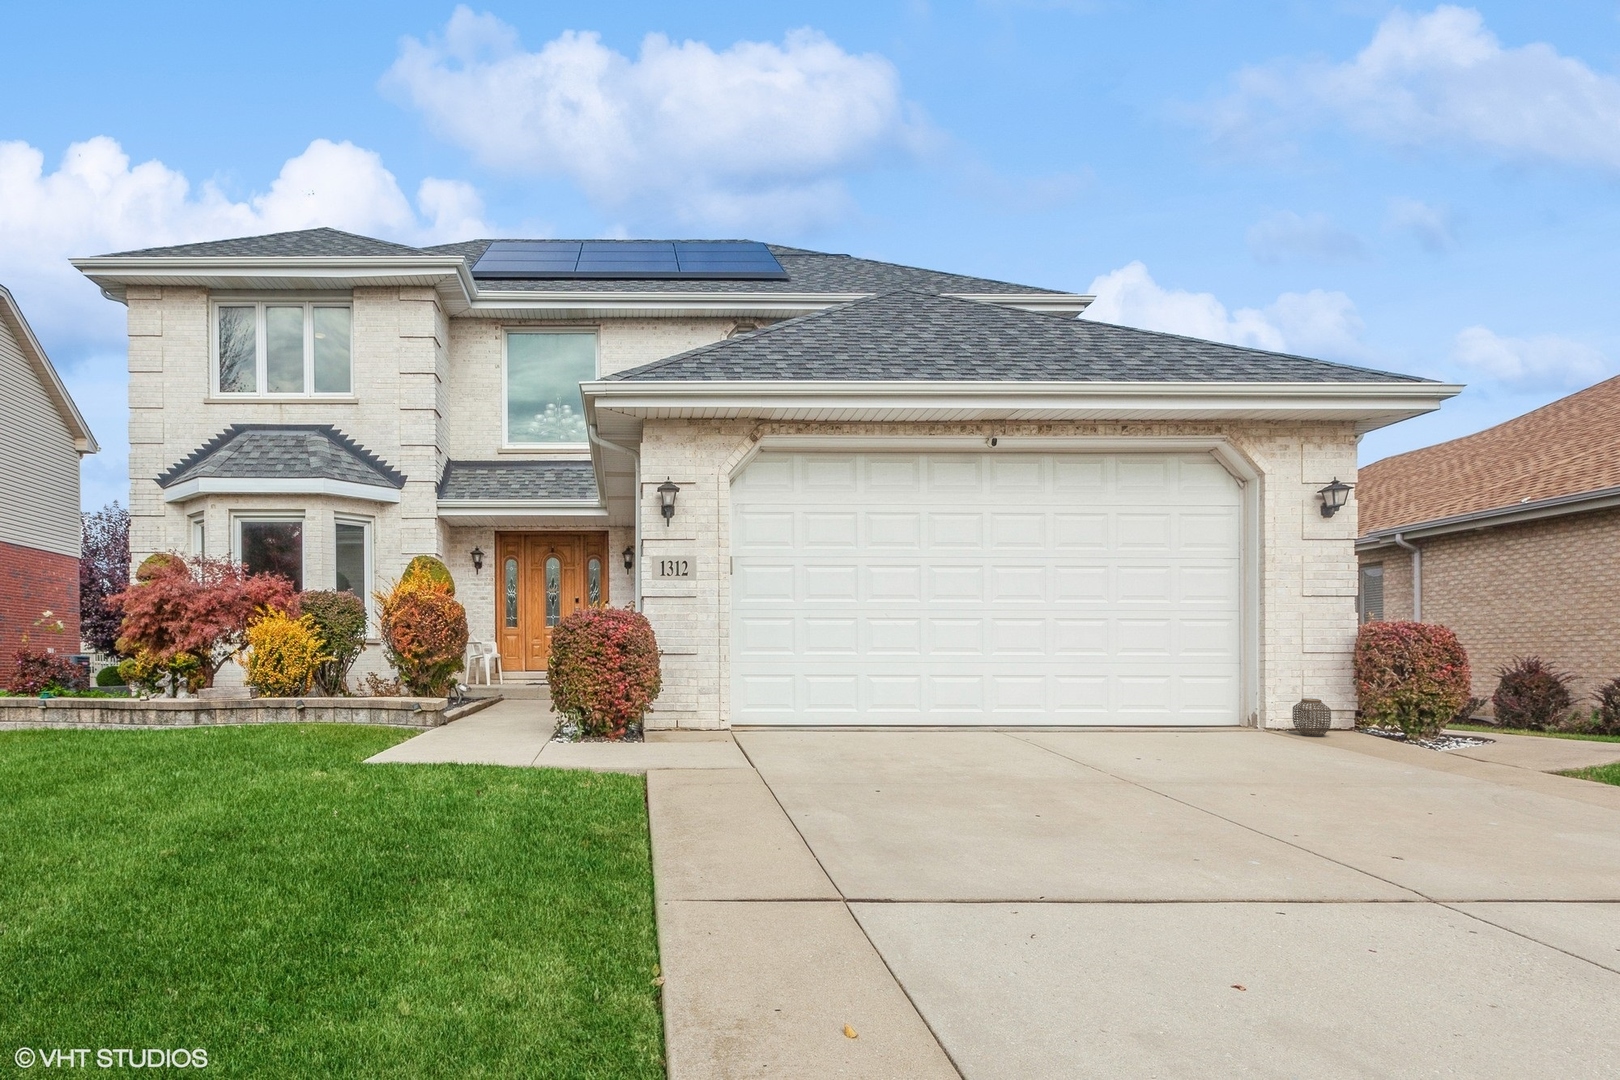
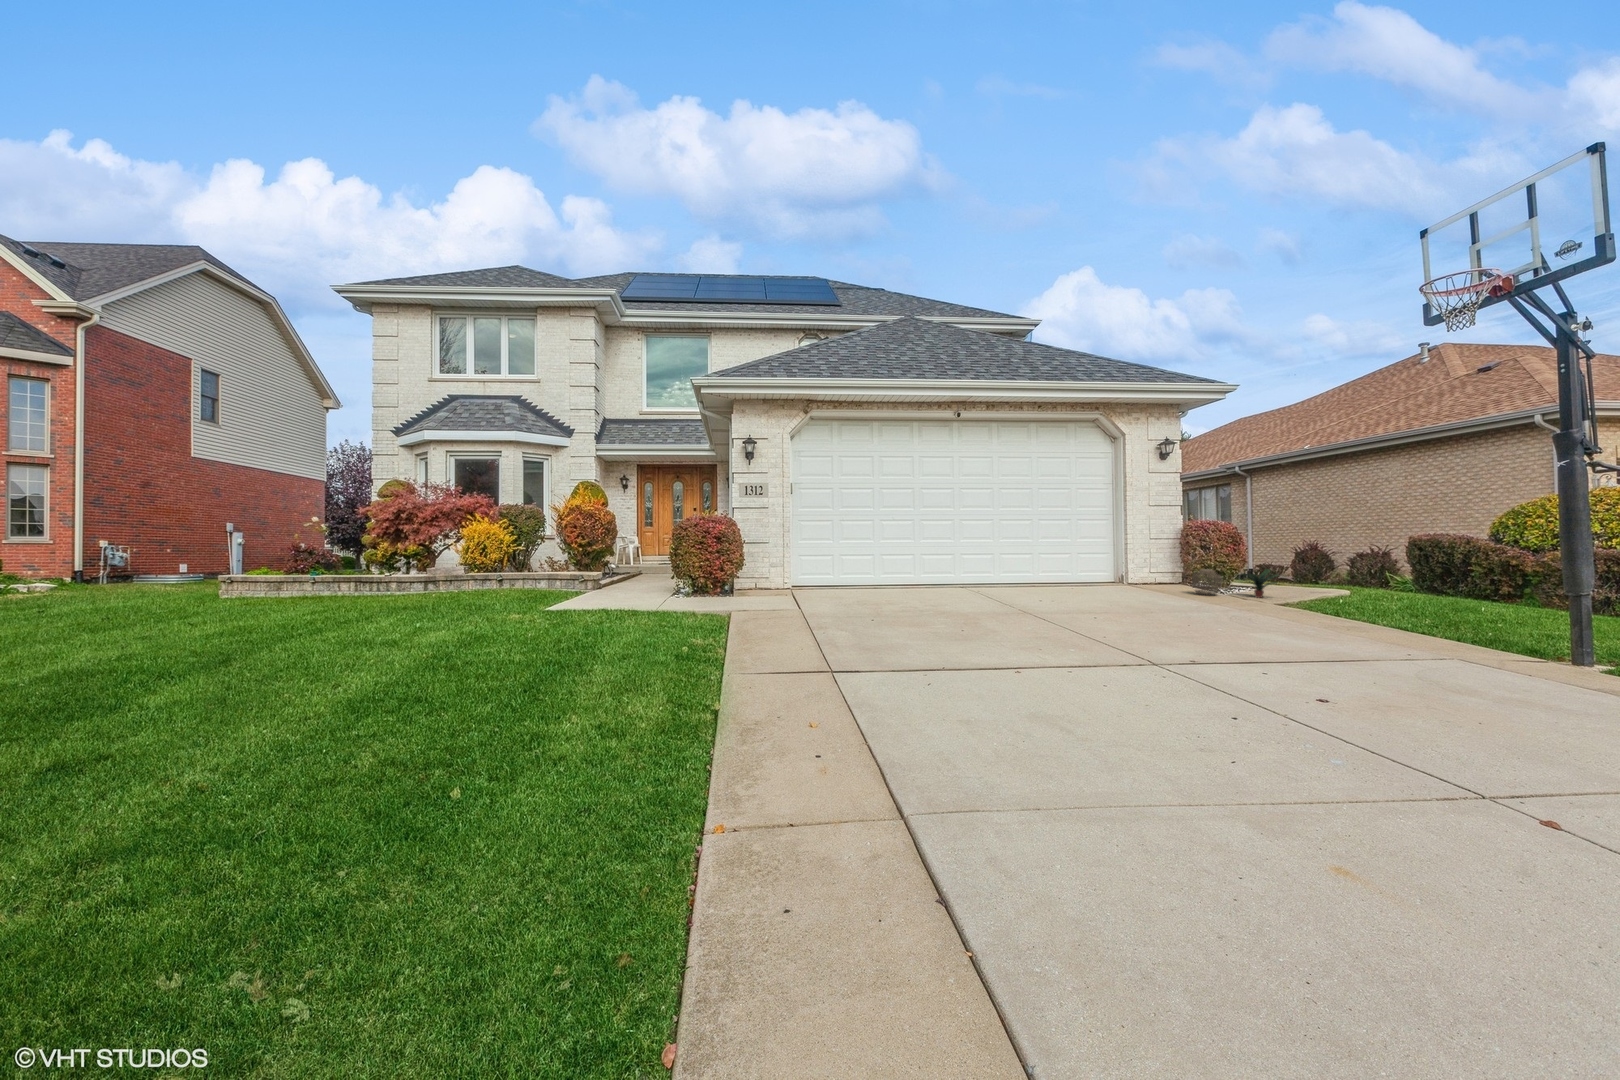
potted plant: none [1351,693,1406,740] -> present [1243,569,1277,598]

